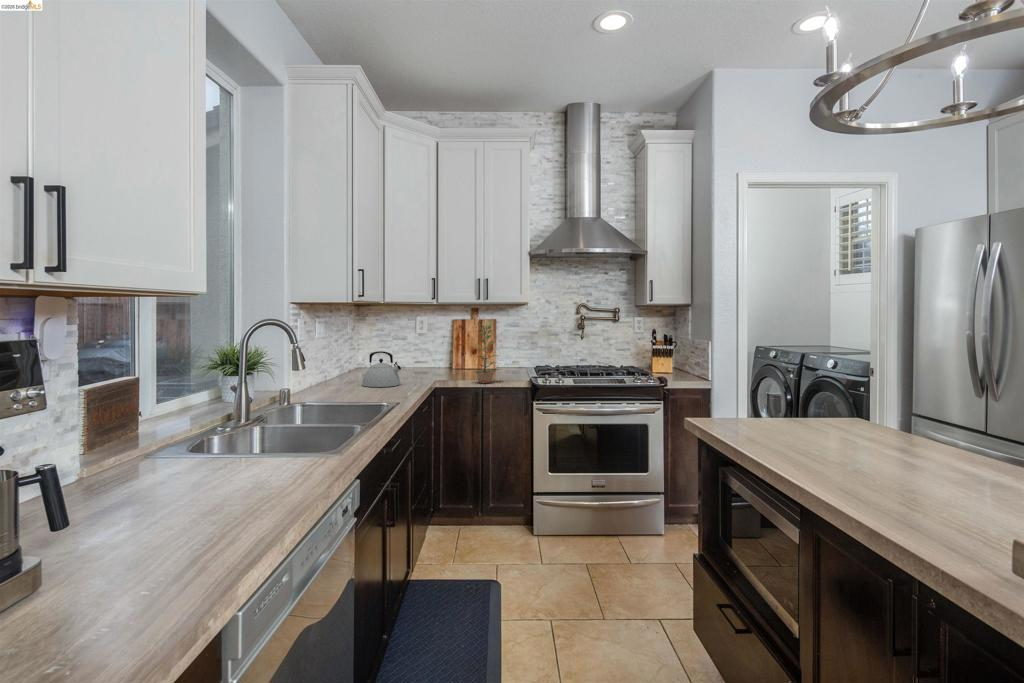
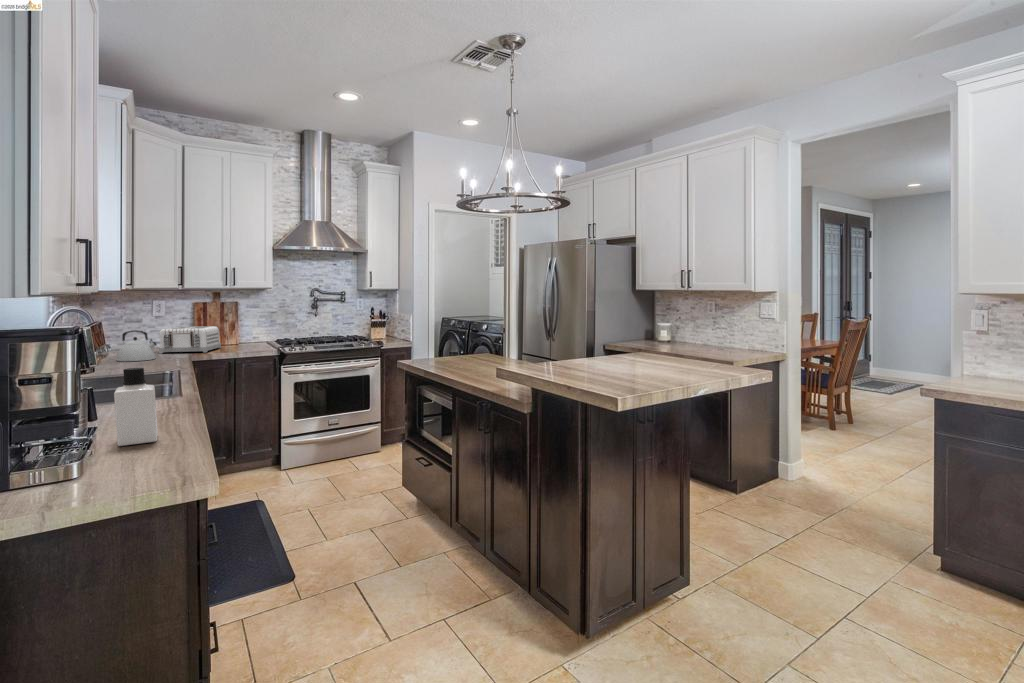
plant: present [475,323,500,383] -> none [223,304,251,353]
toaster: none [410,347,475,379] -> present [159,326,221,354]
bottle: none [61,472,181,652] -> present [114,368,158,446]

